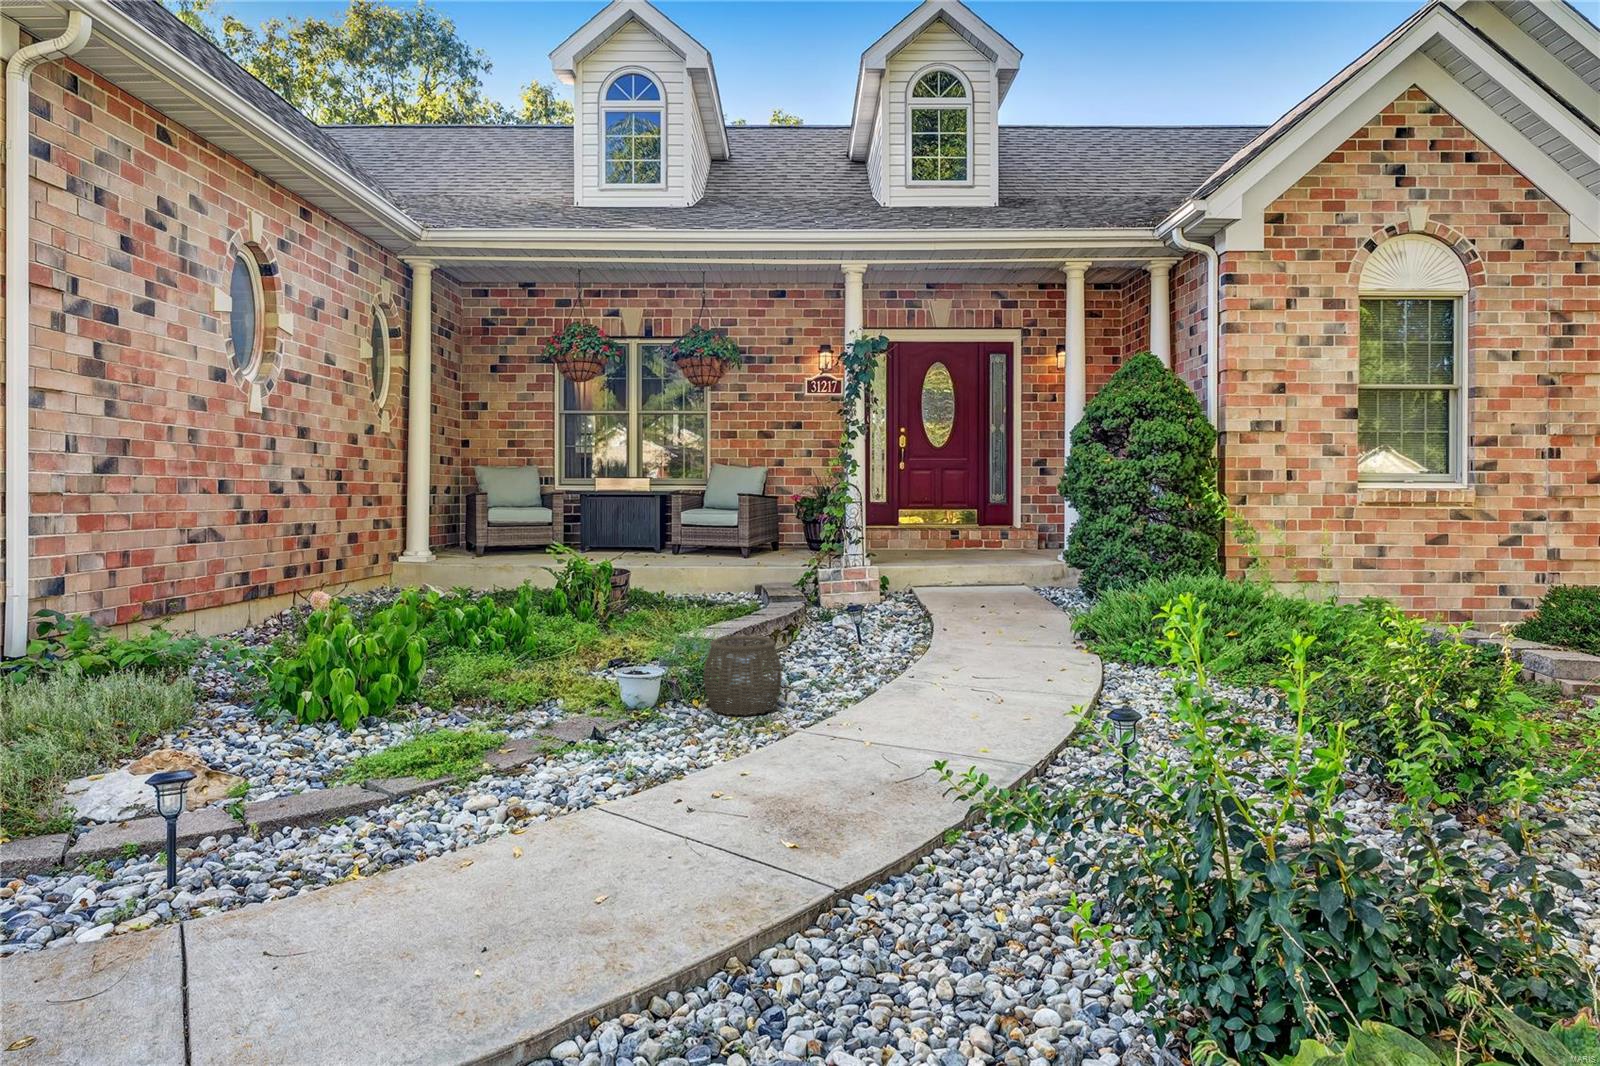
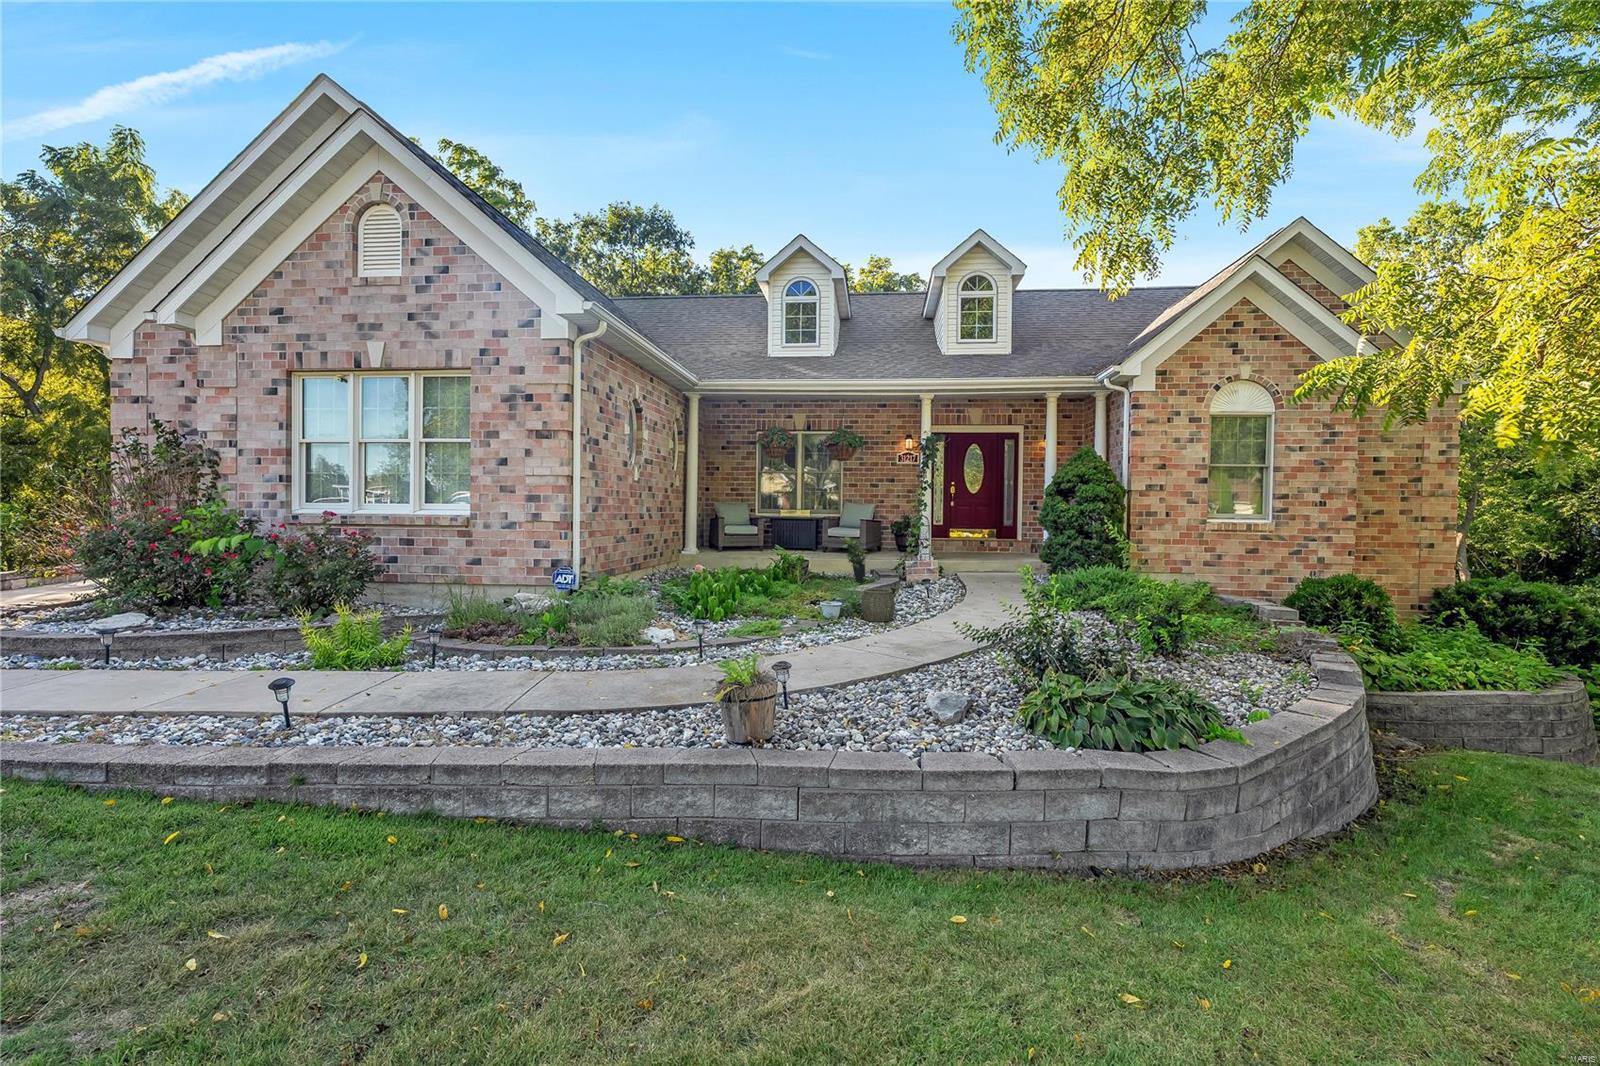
potted plant: none [689,523,744,613] -> present [841,537,868,583]

